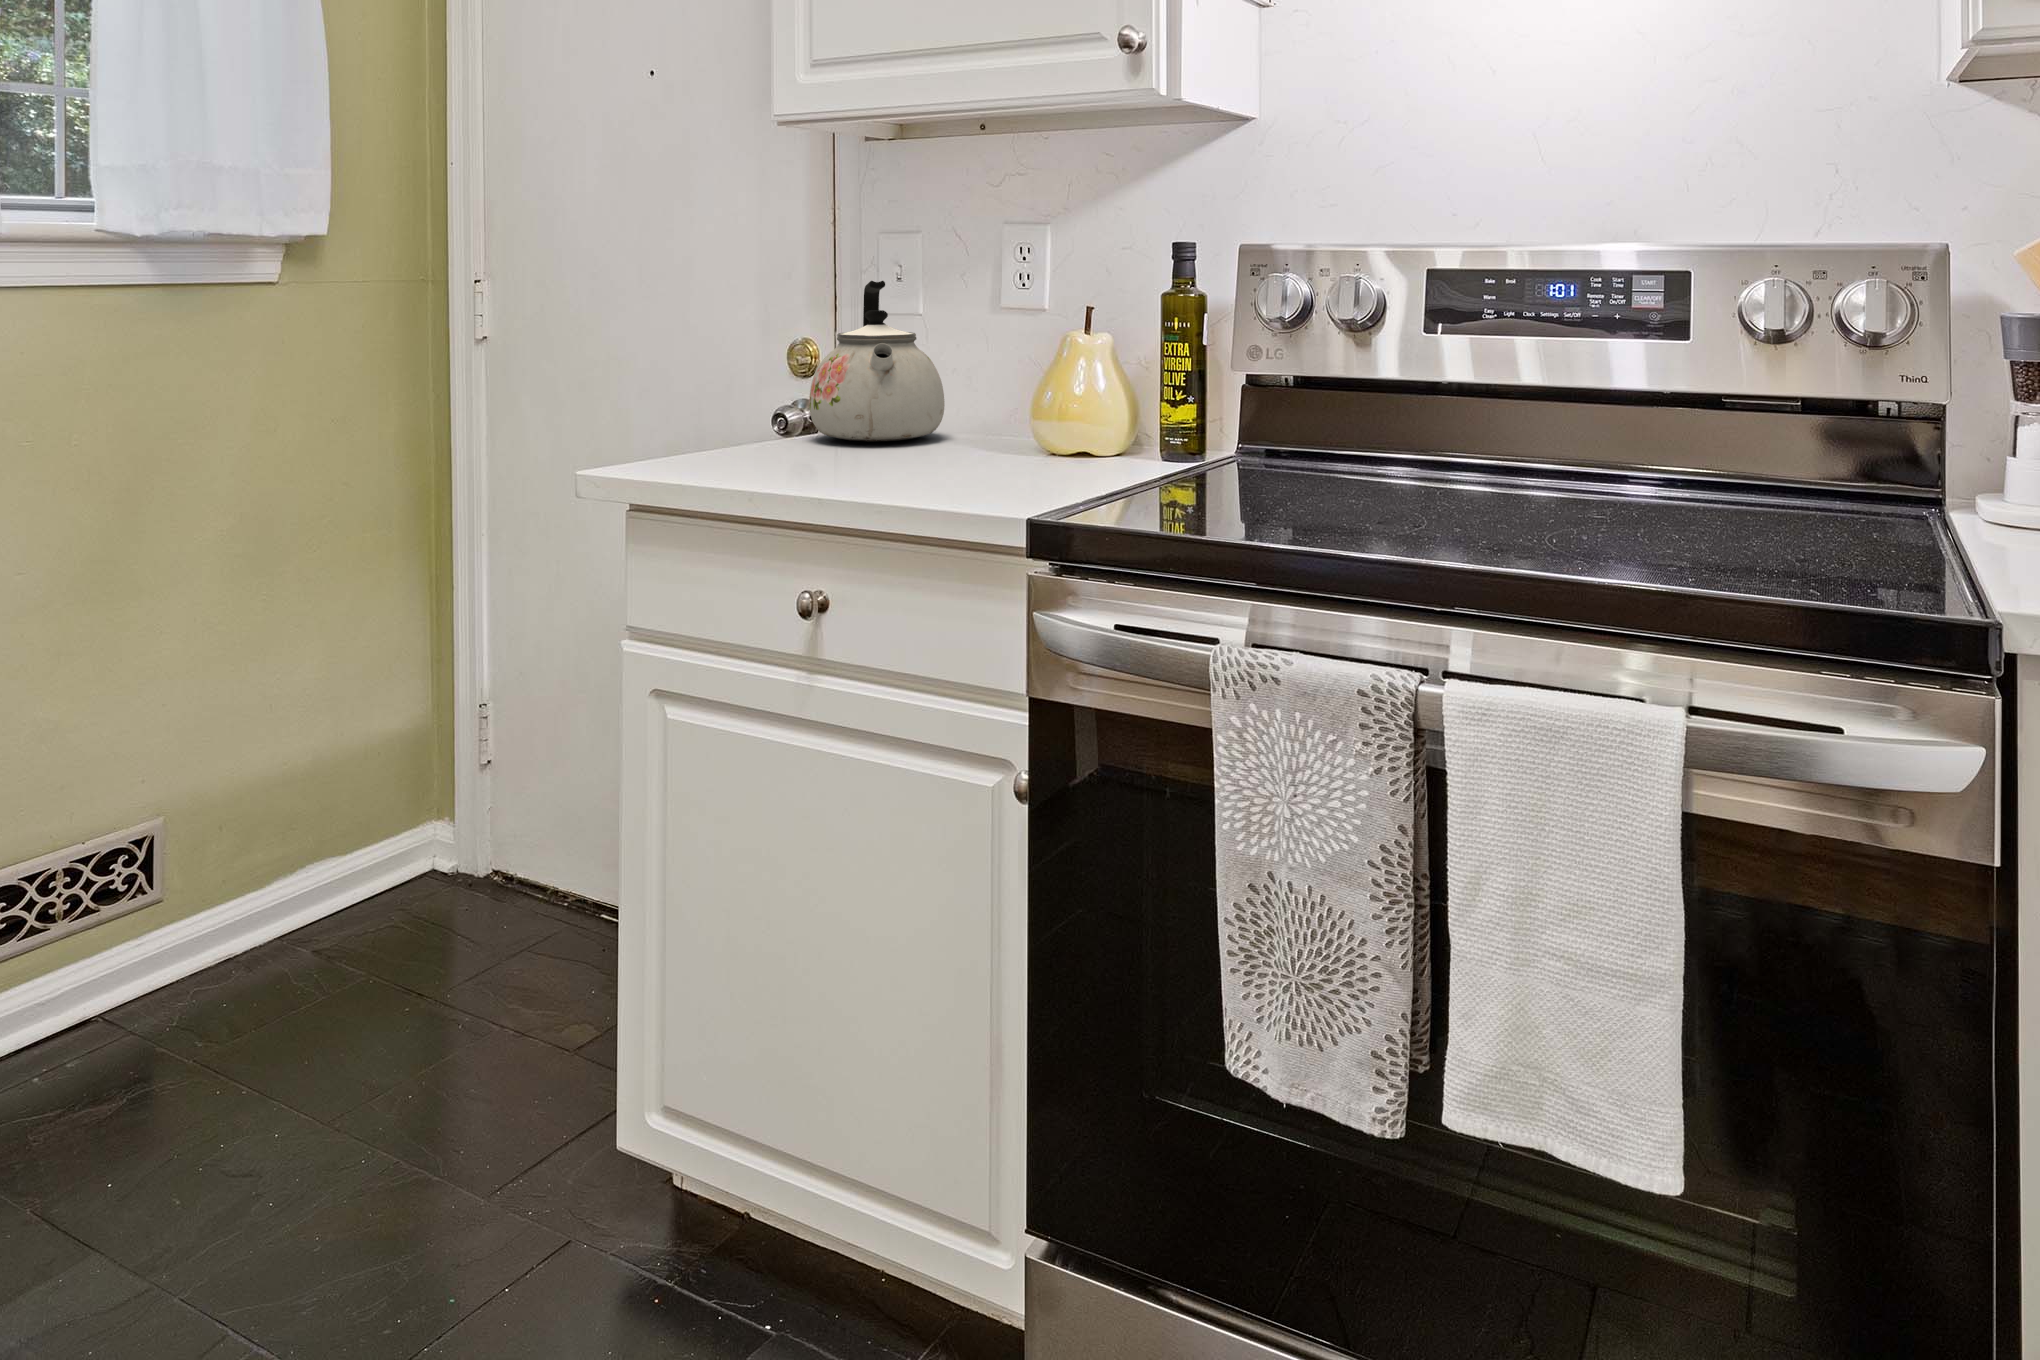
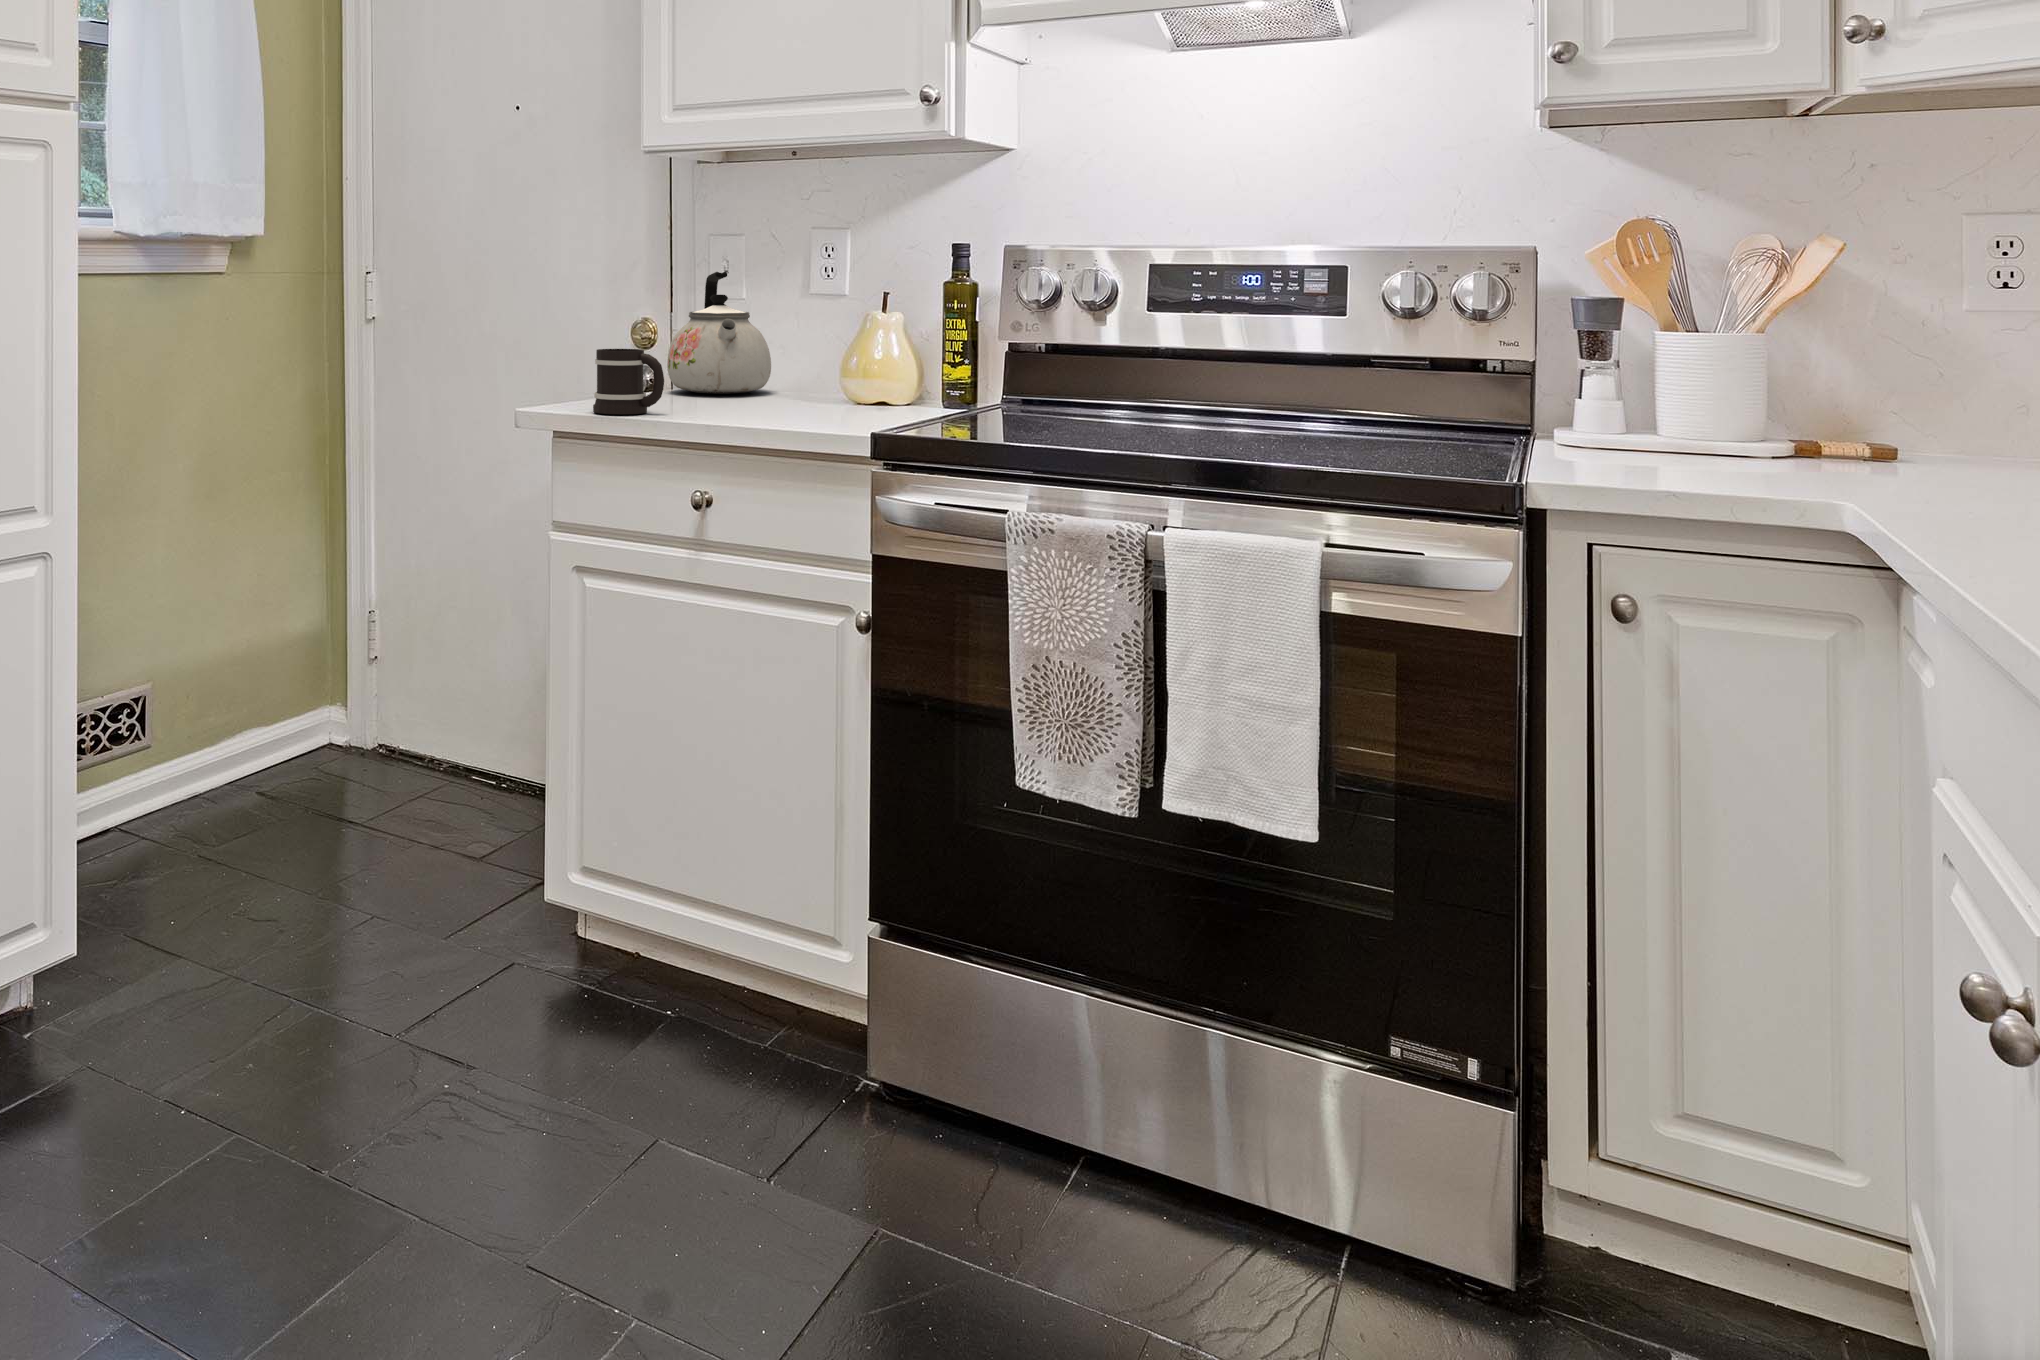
mug: none [679,389,773,481] -> present [593,349,664,414]

